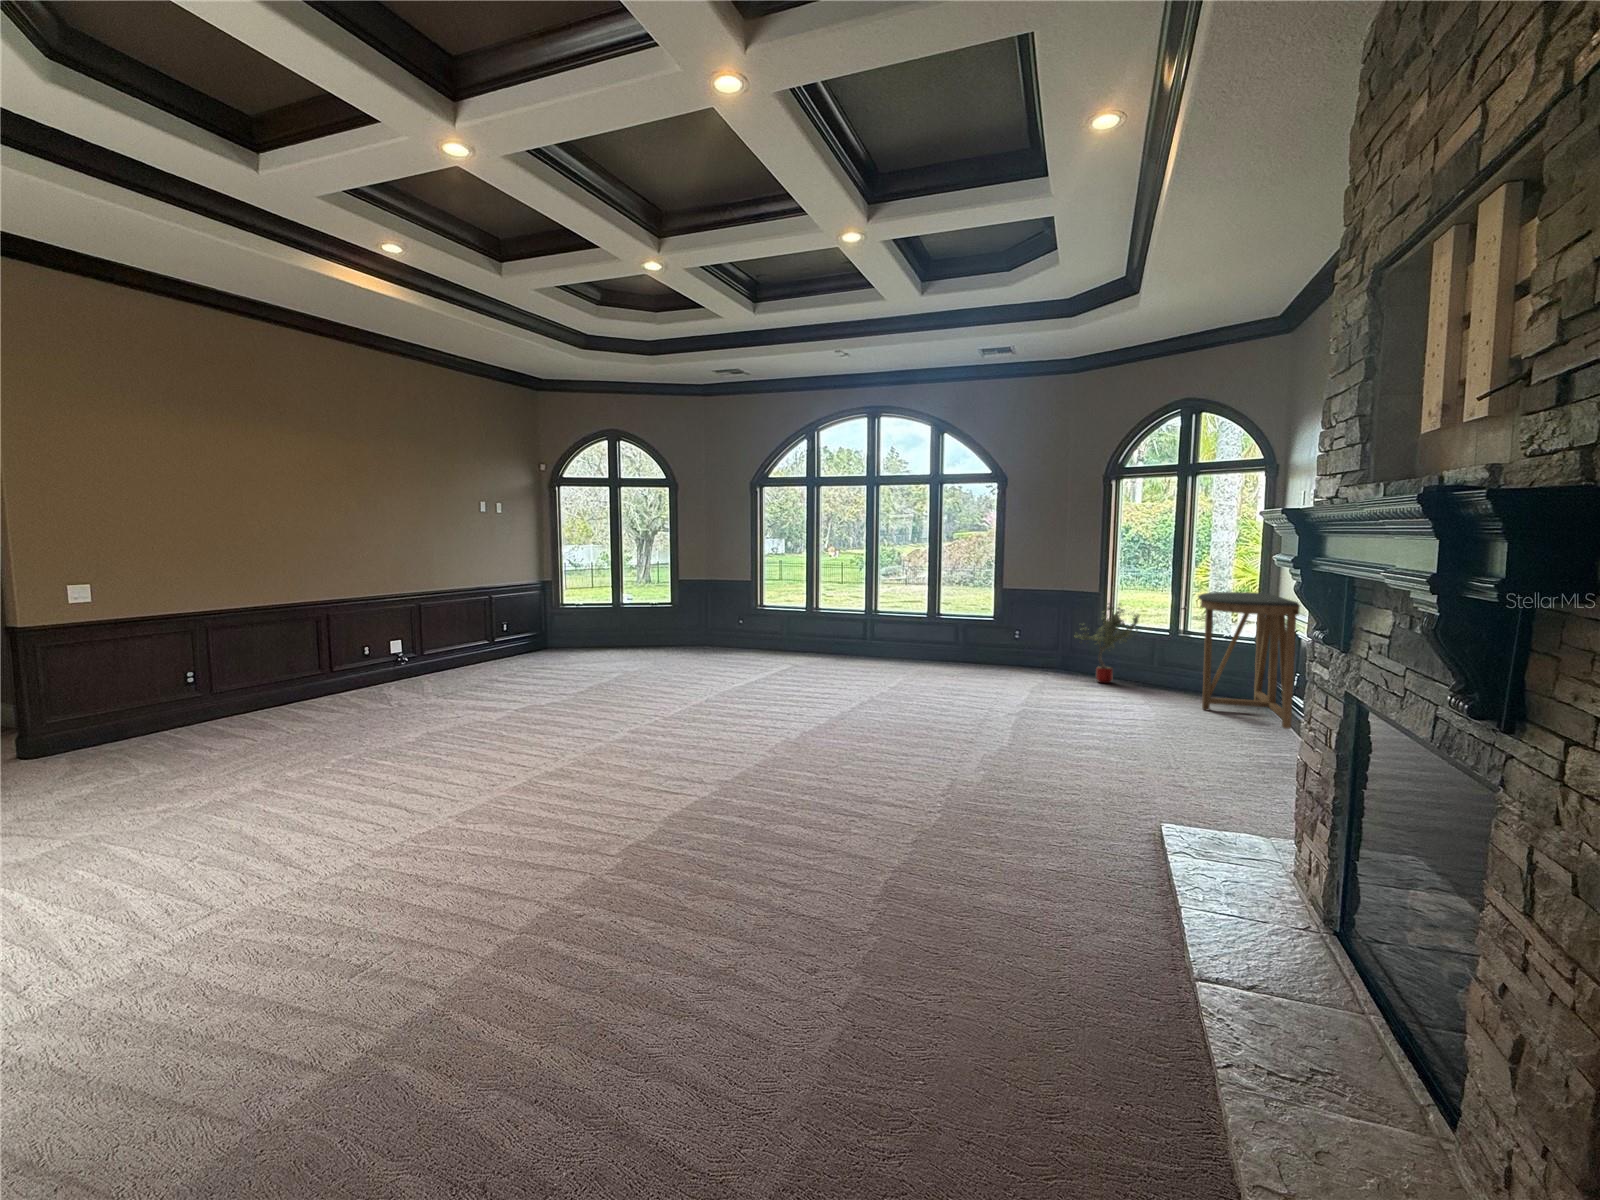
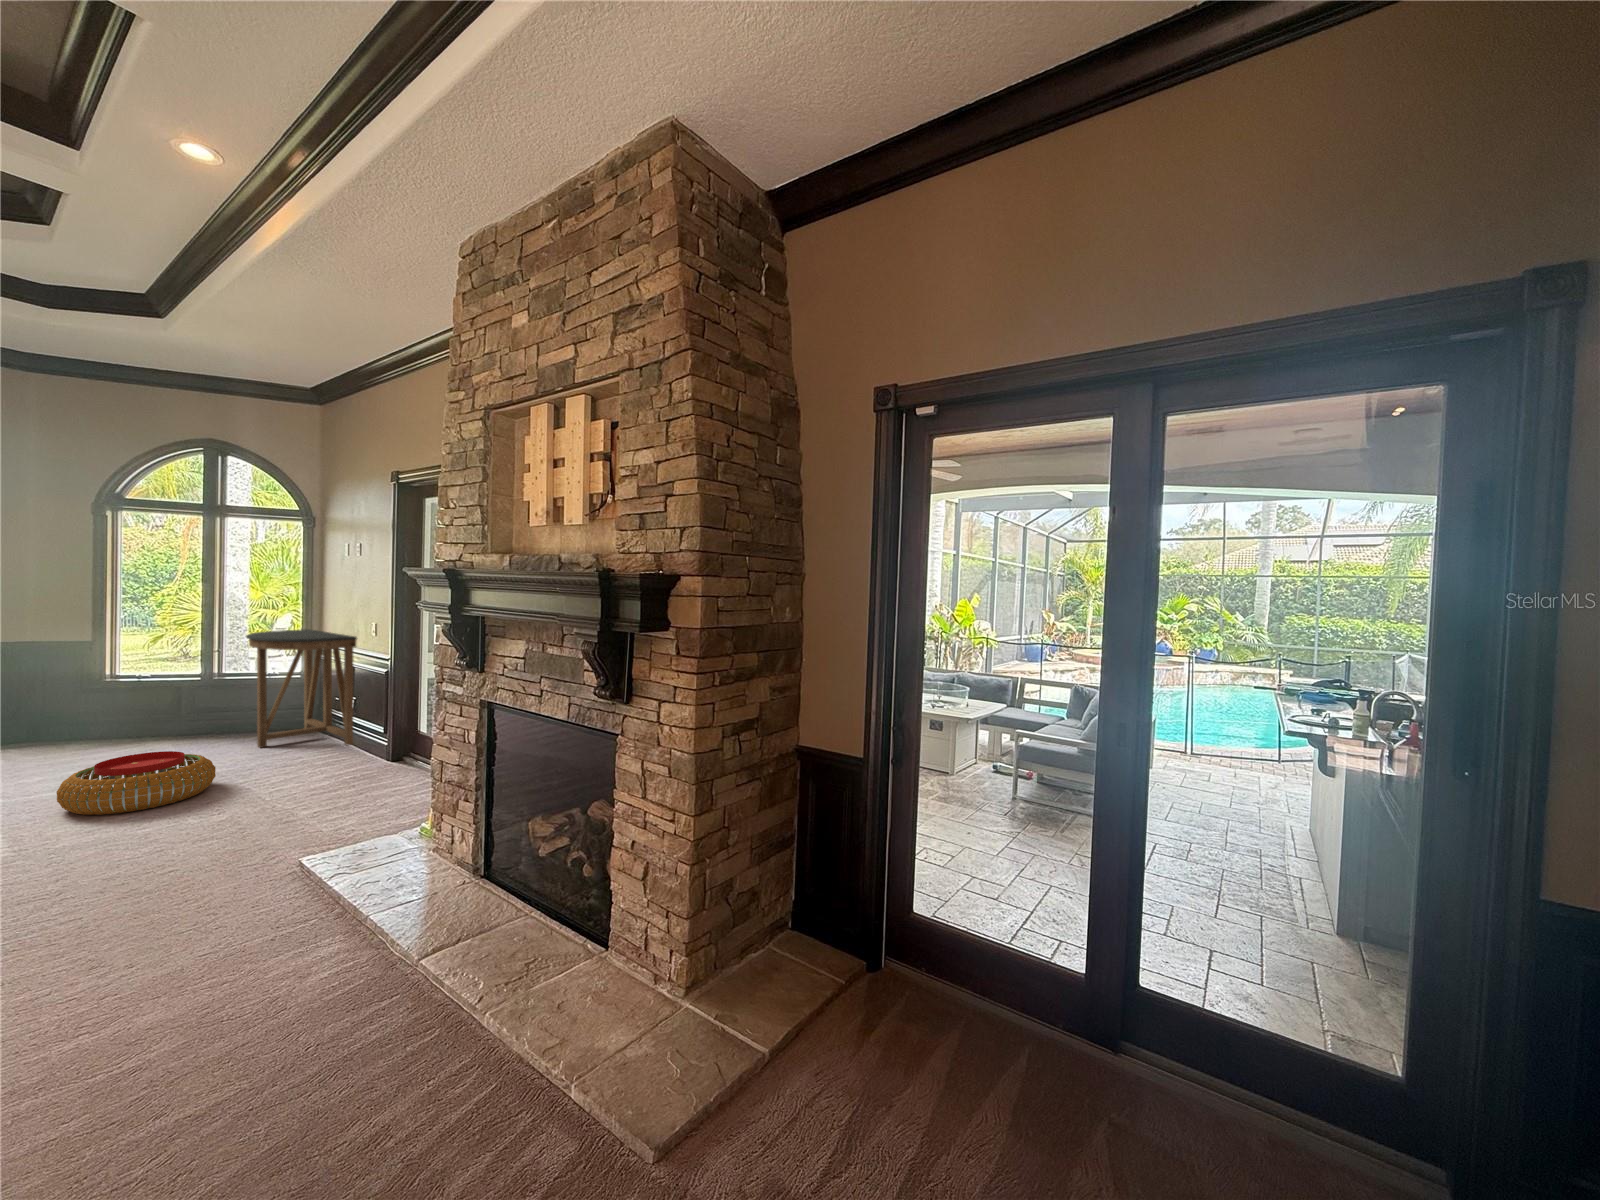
potted tree: present [1074,603,1139,683] -> none [48,650,164,748]
pouf: none [1049,690,1150,738] -> present [57,751,216,815]

